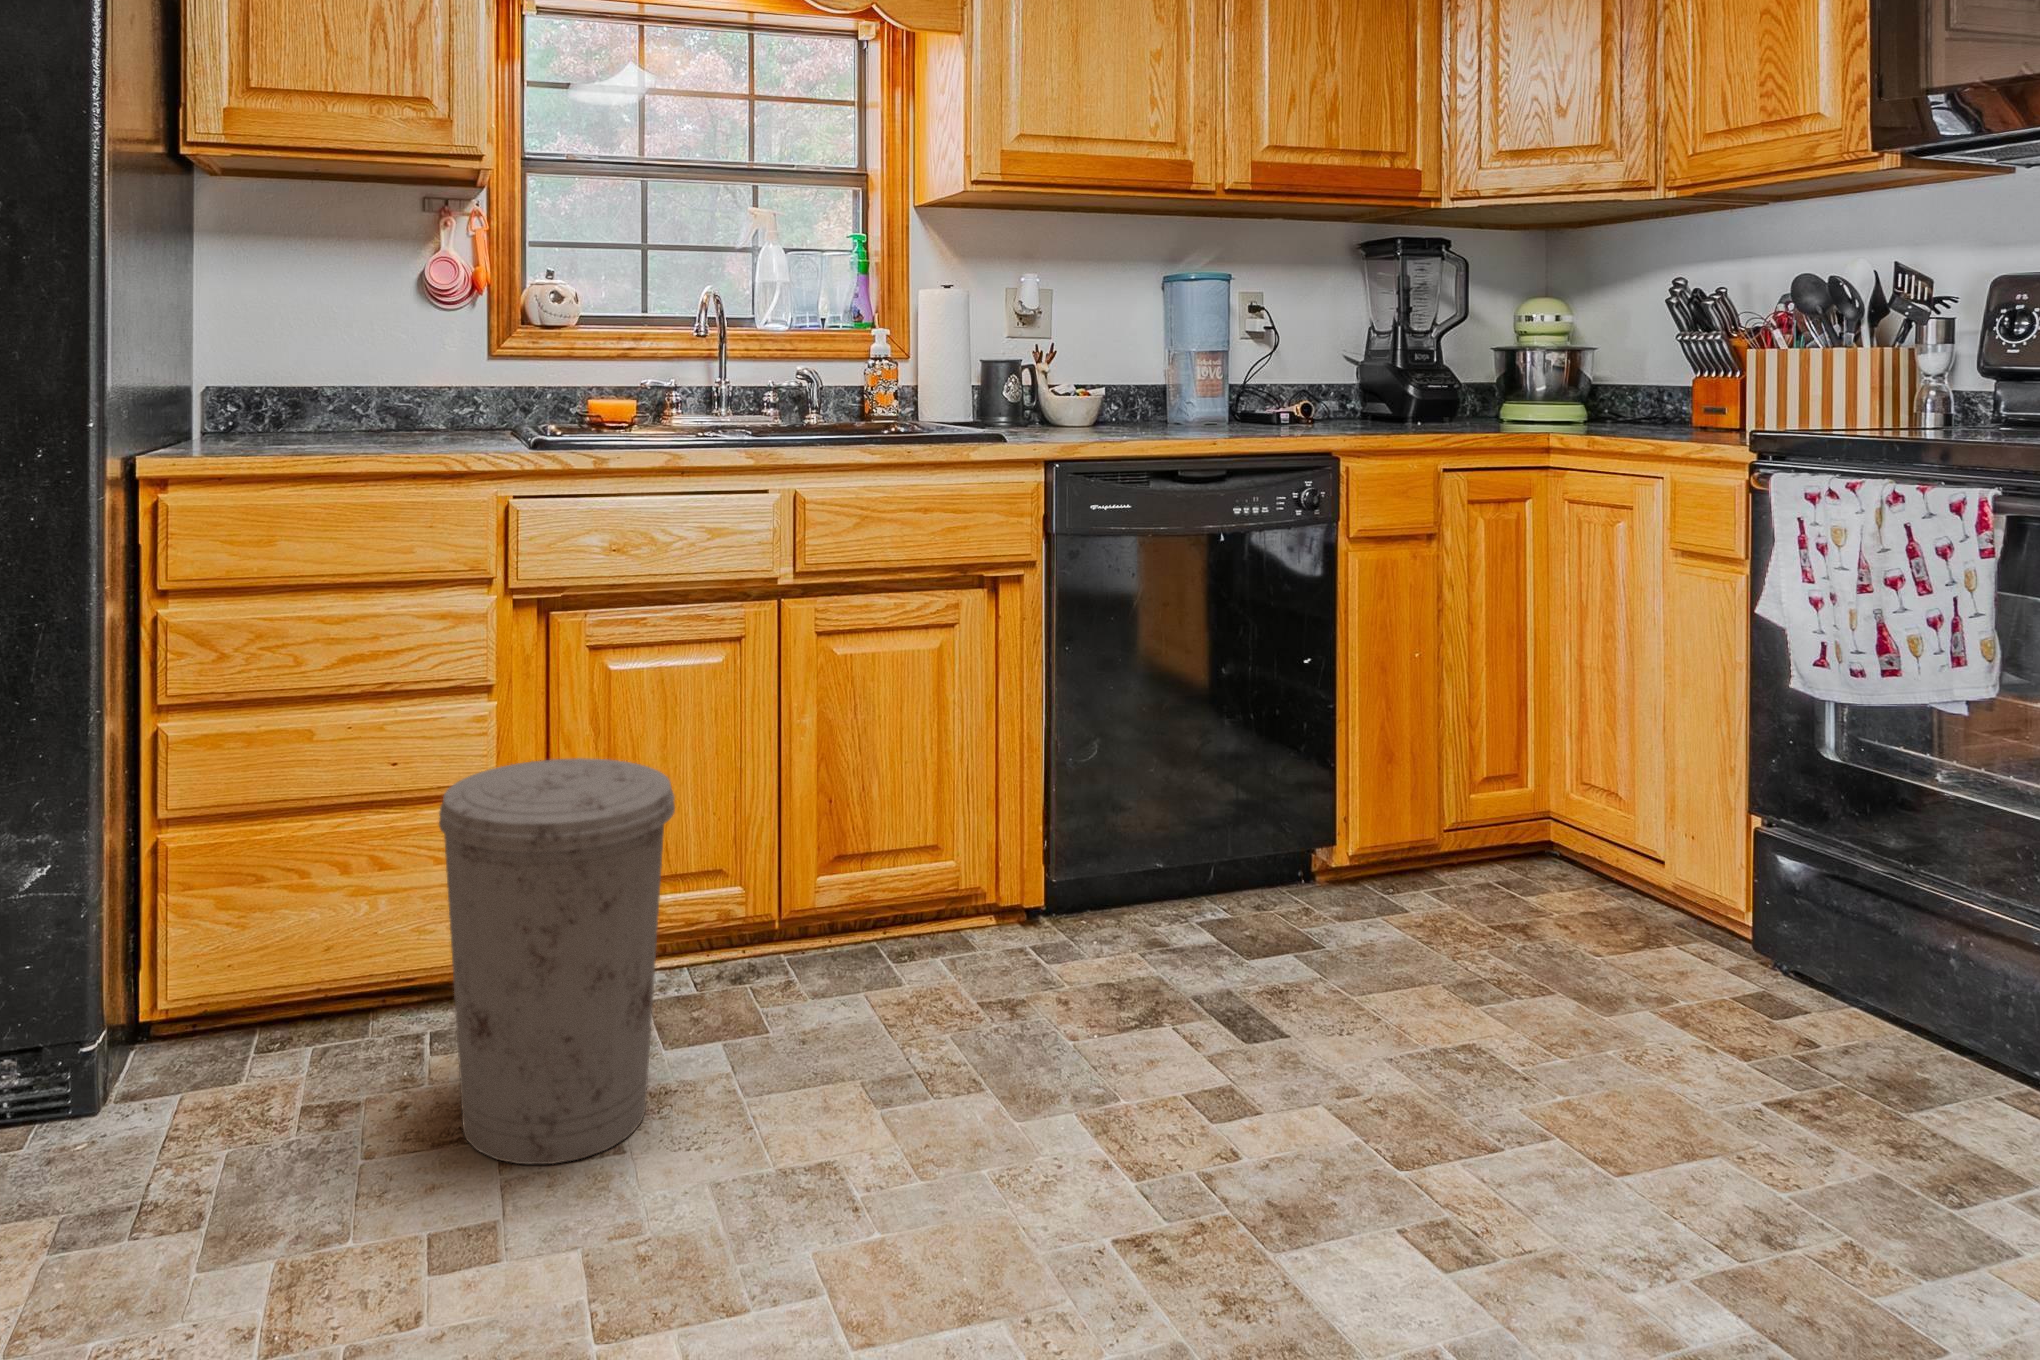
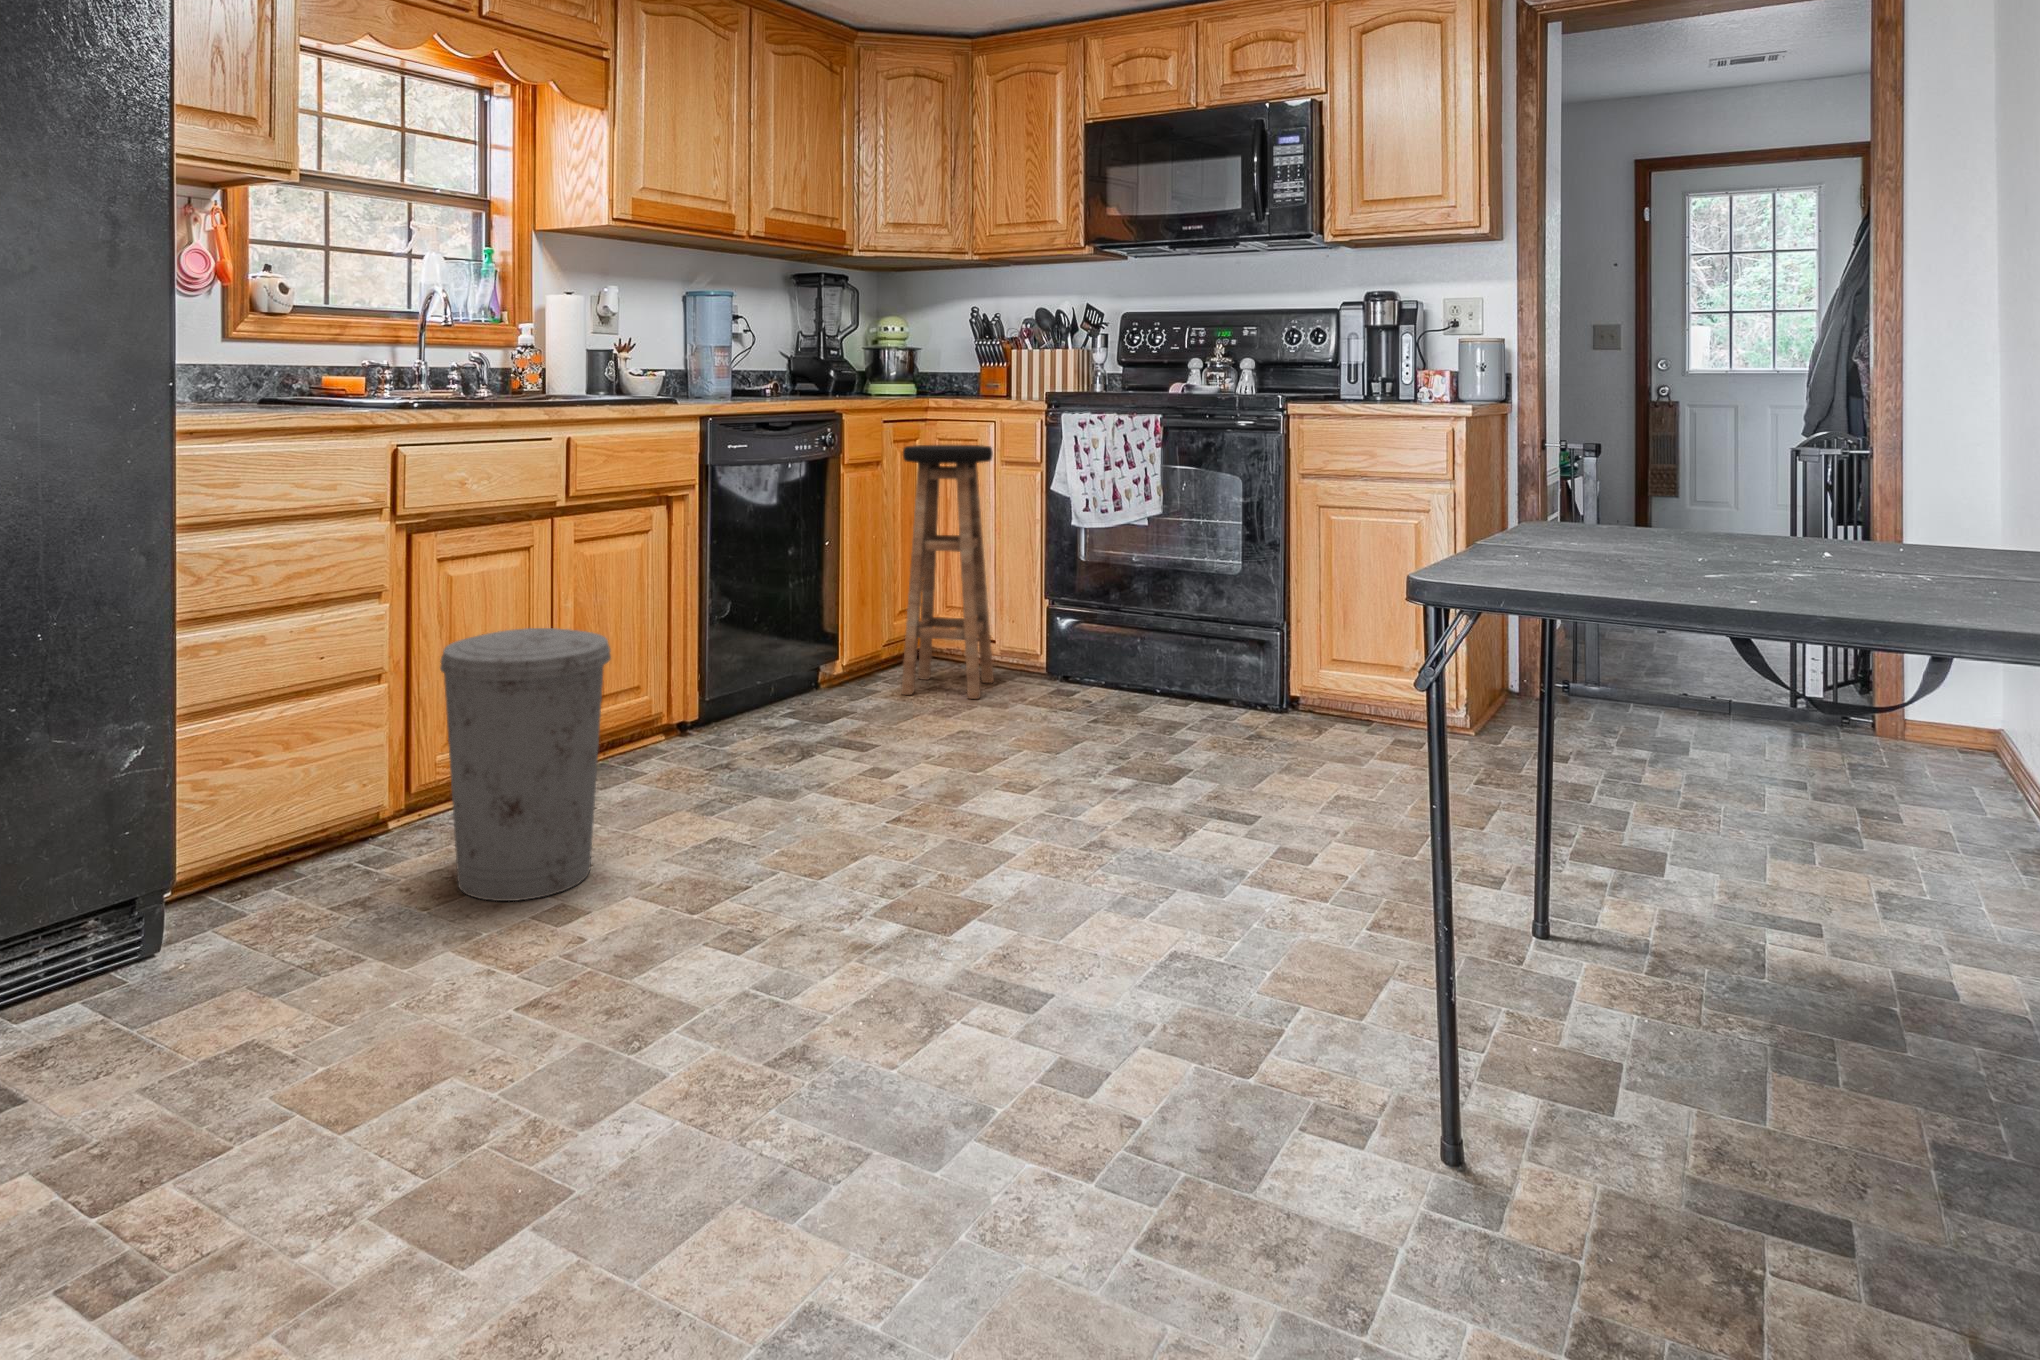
bar stool: none [1435,516,1638,981] -> present [901,445,994,699]

